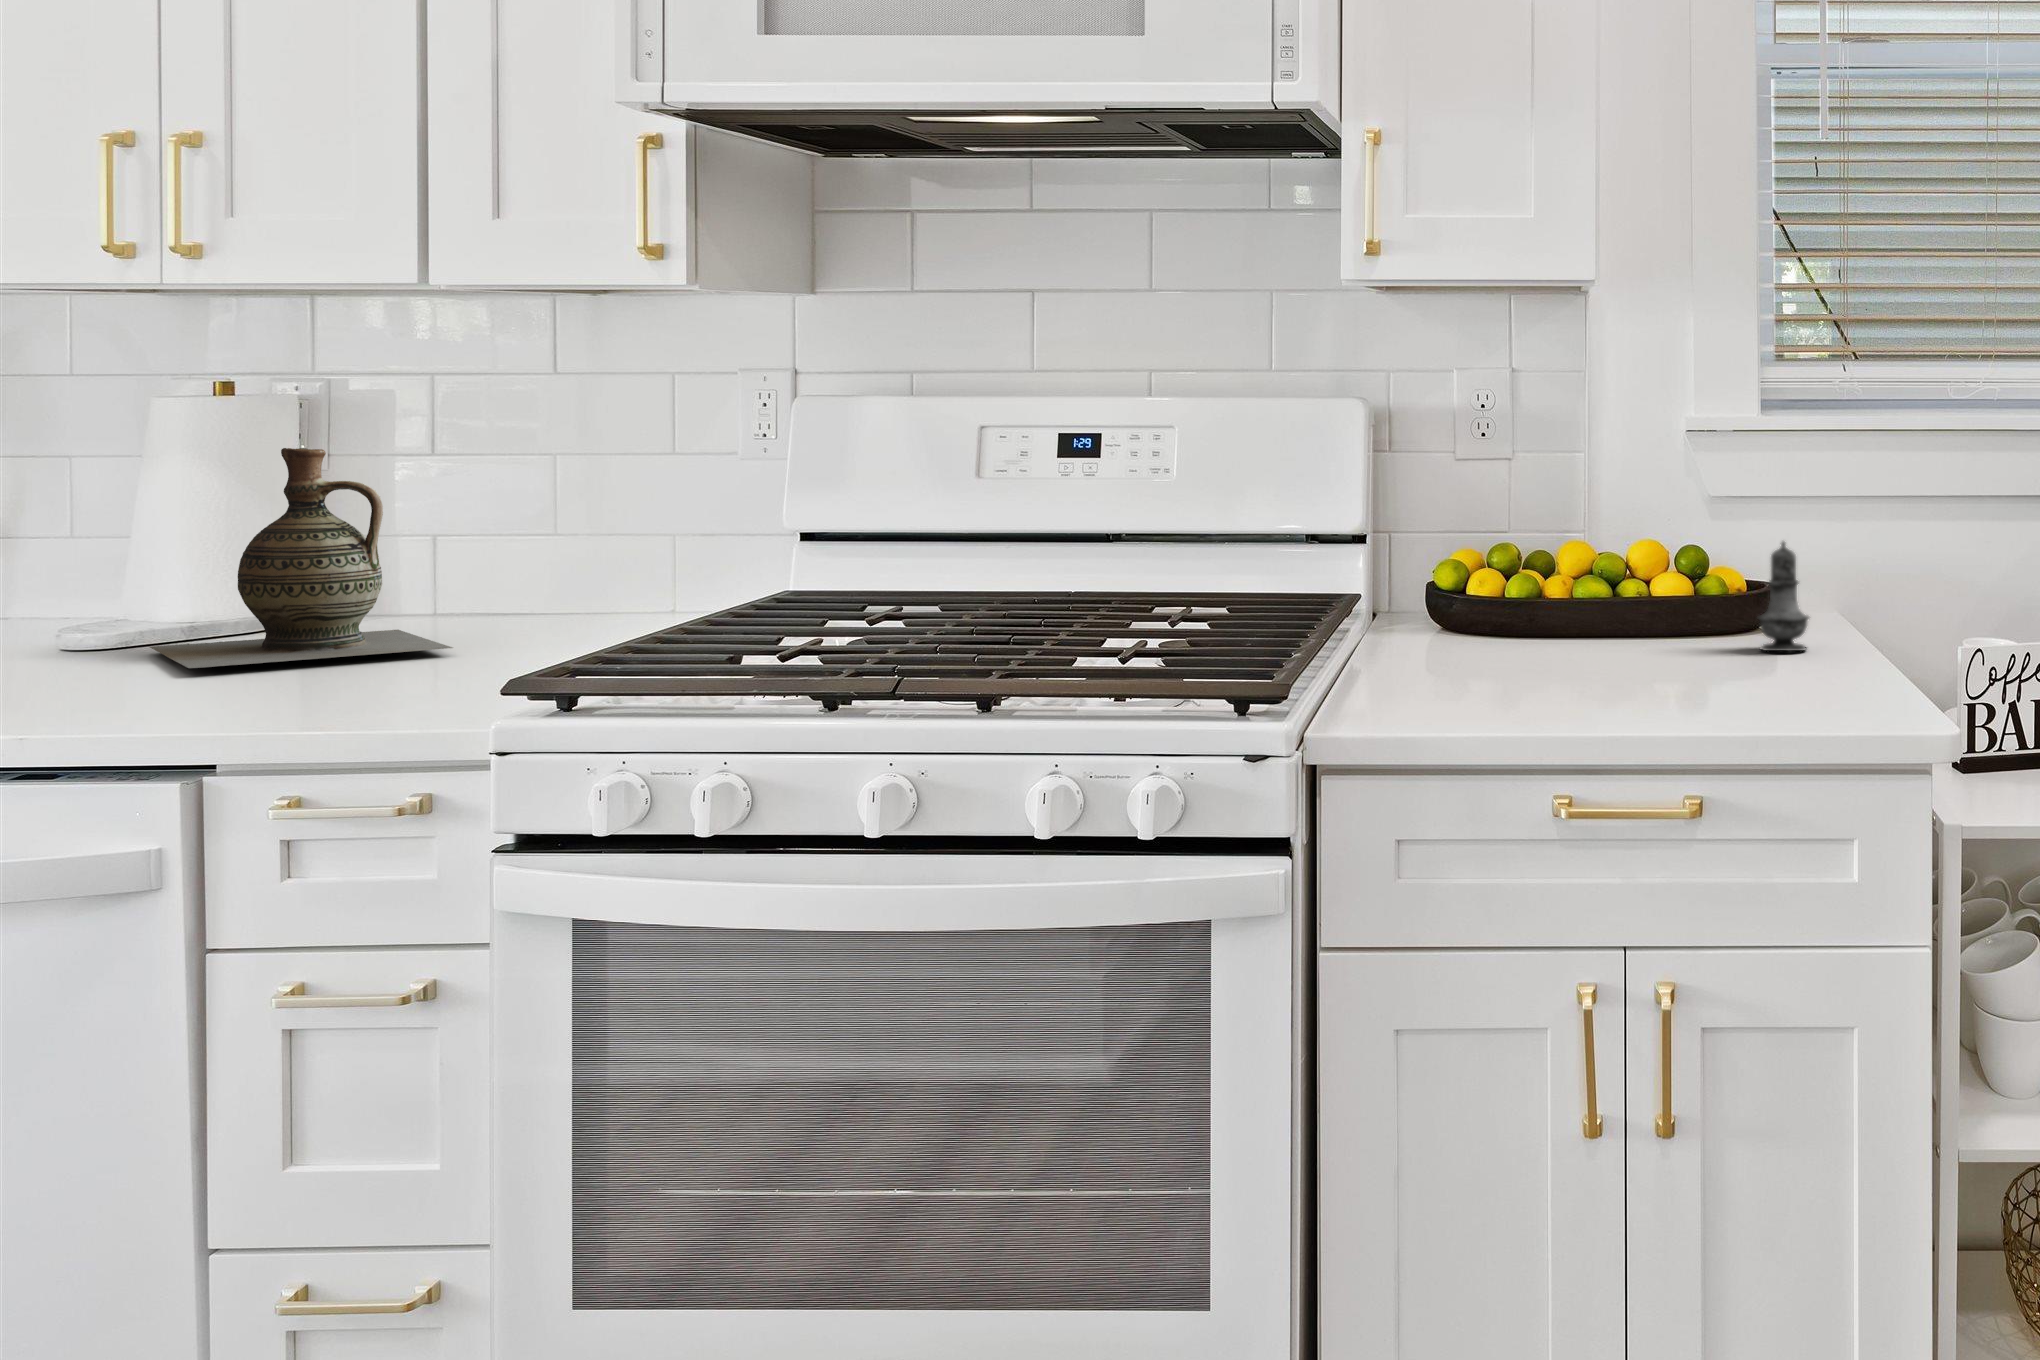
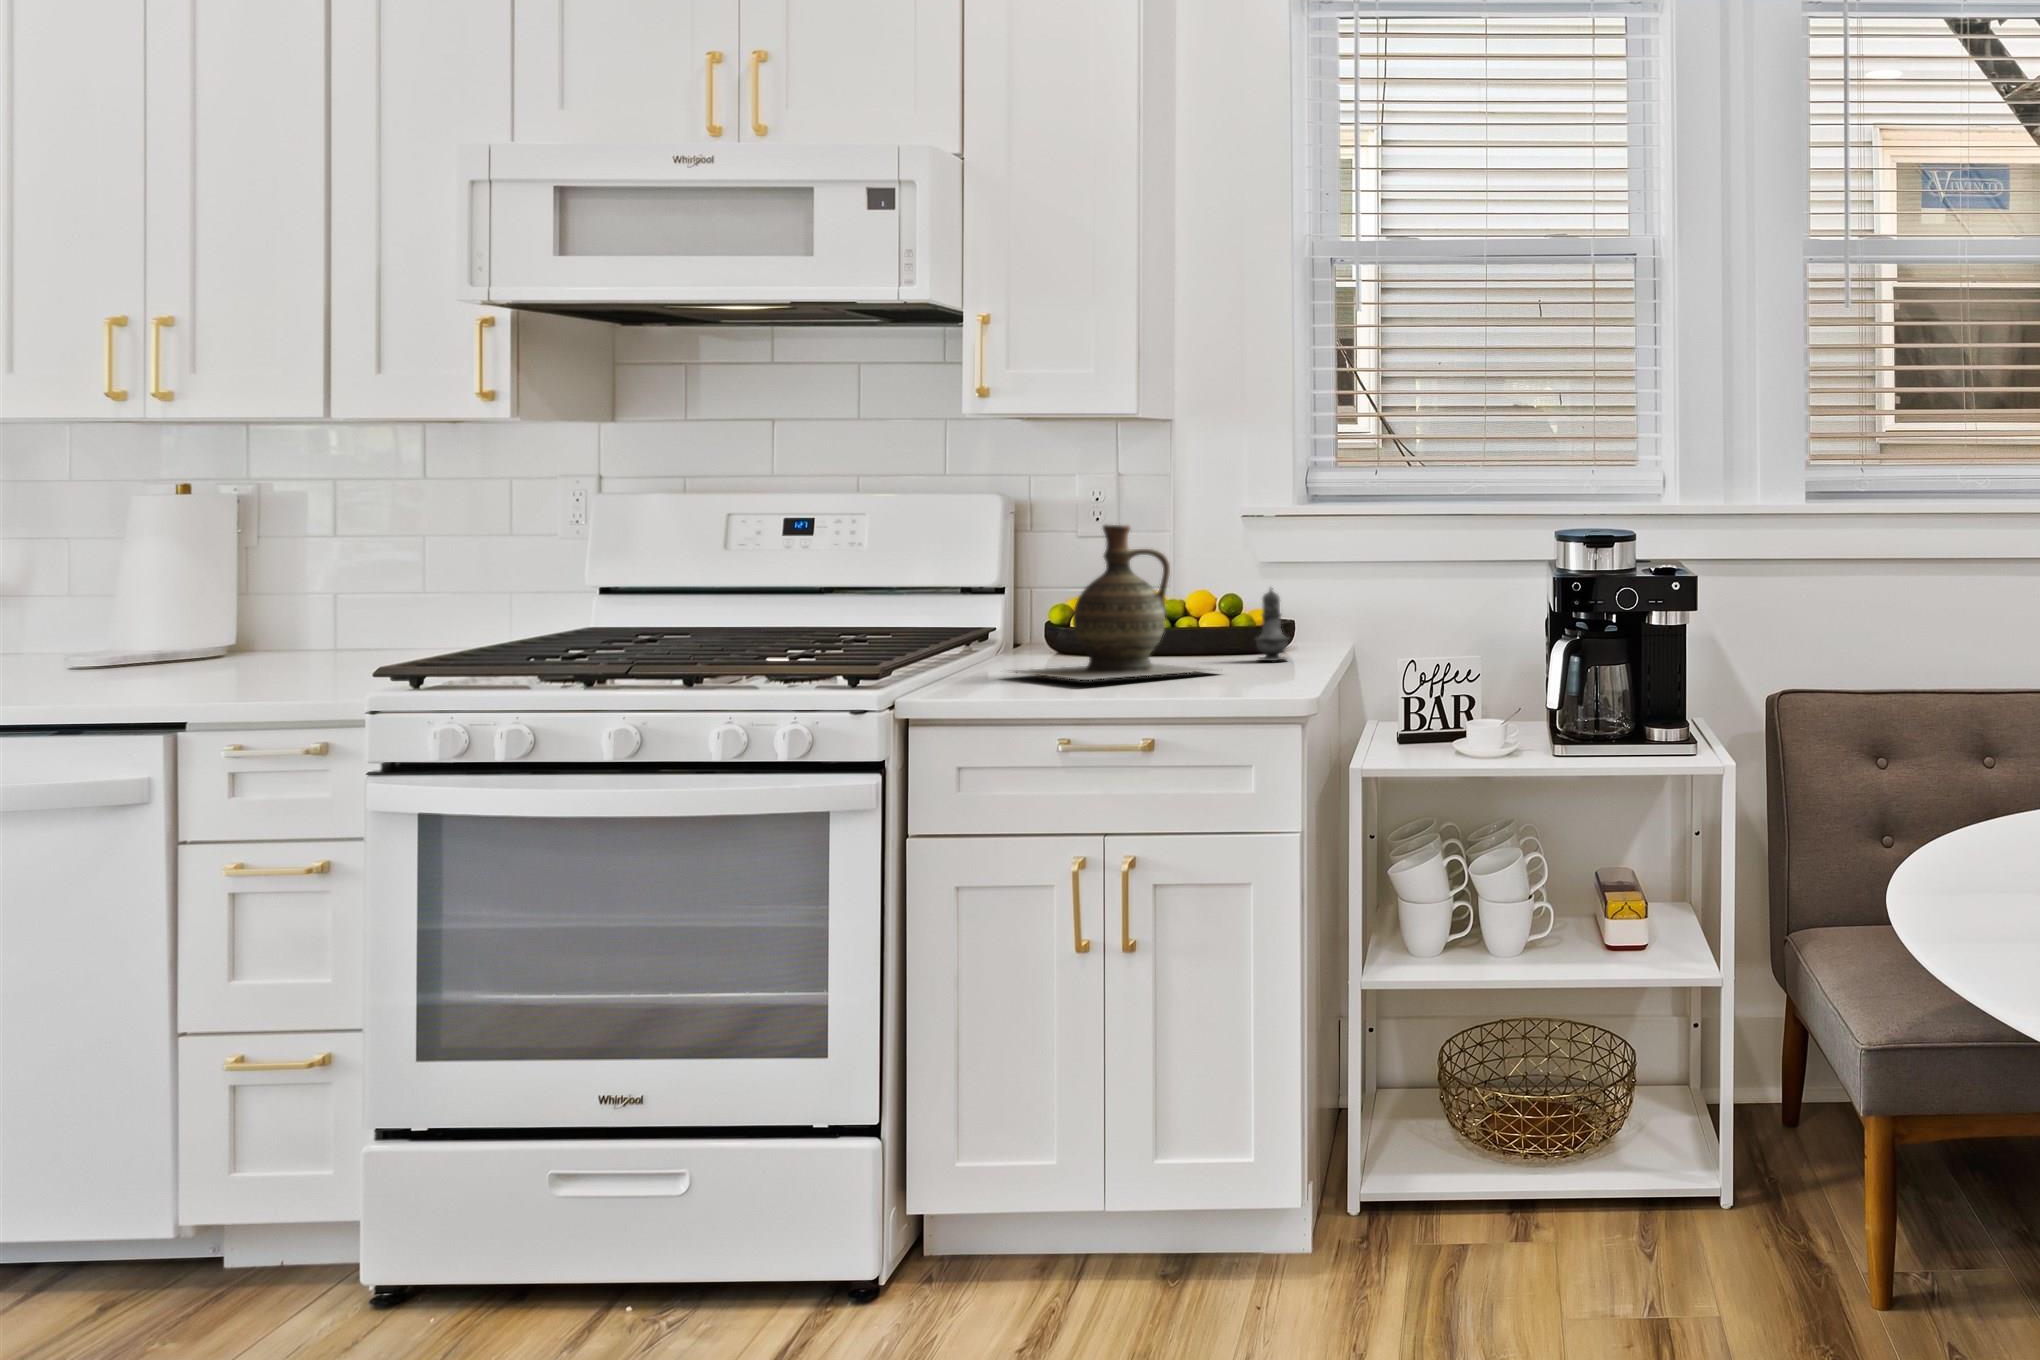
ceramic jug: present [150,448,453,668] -> present [1014,525,1210,680]

